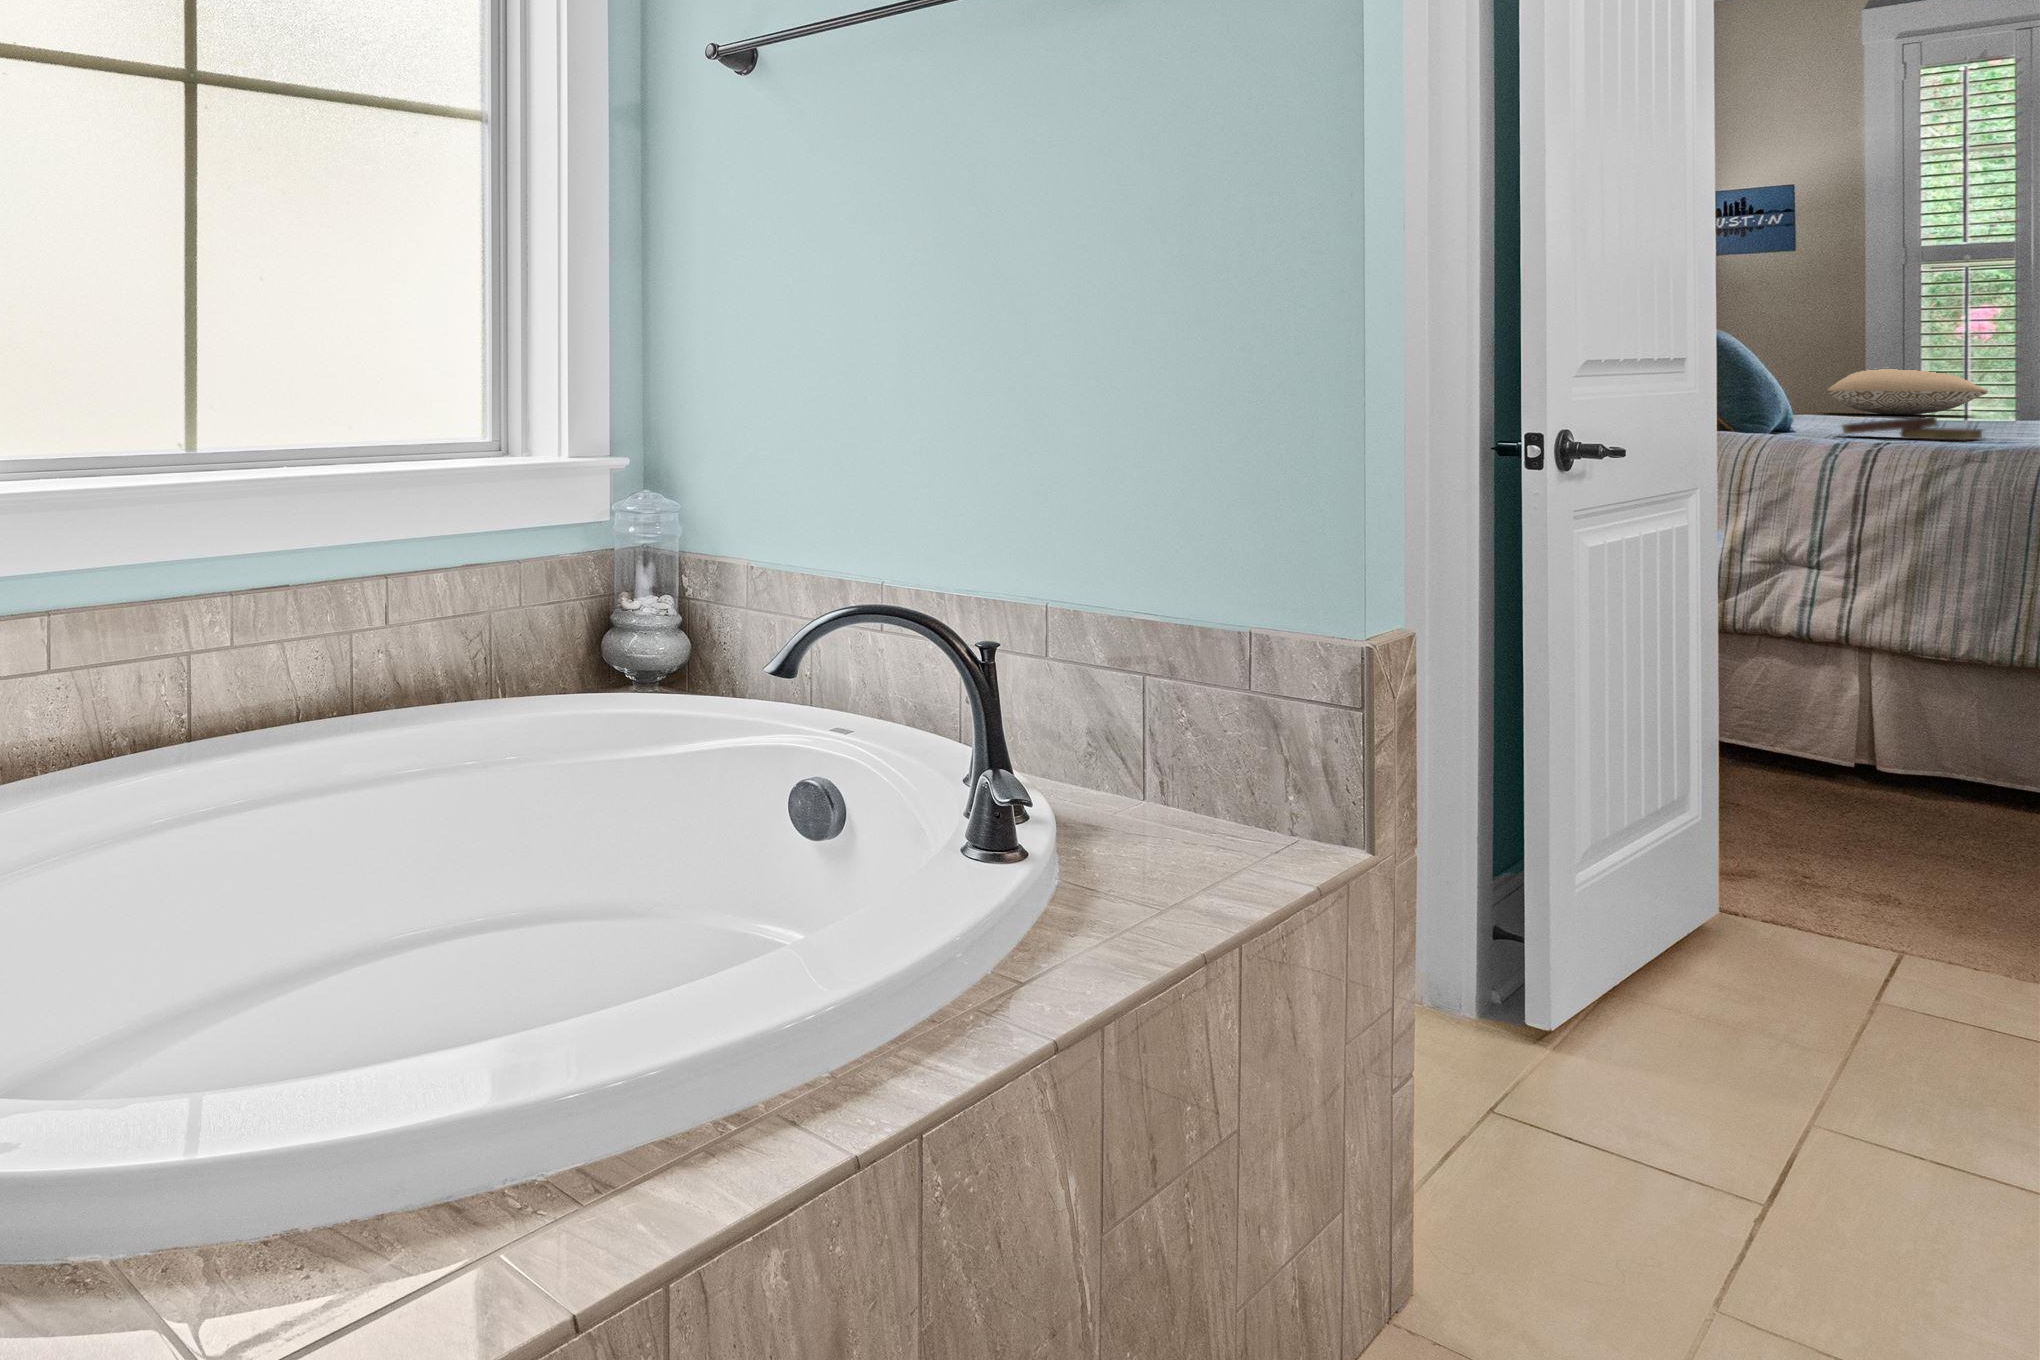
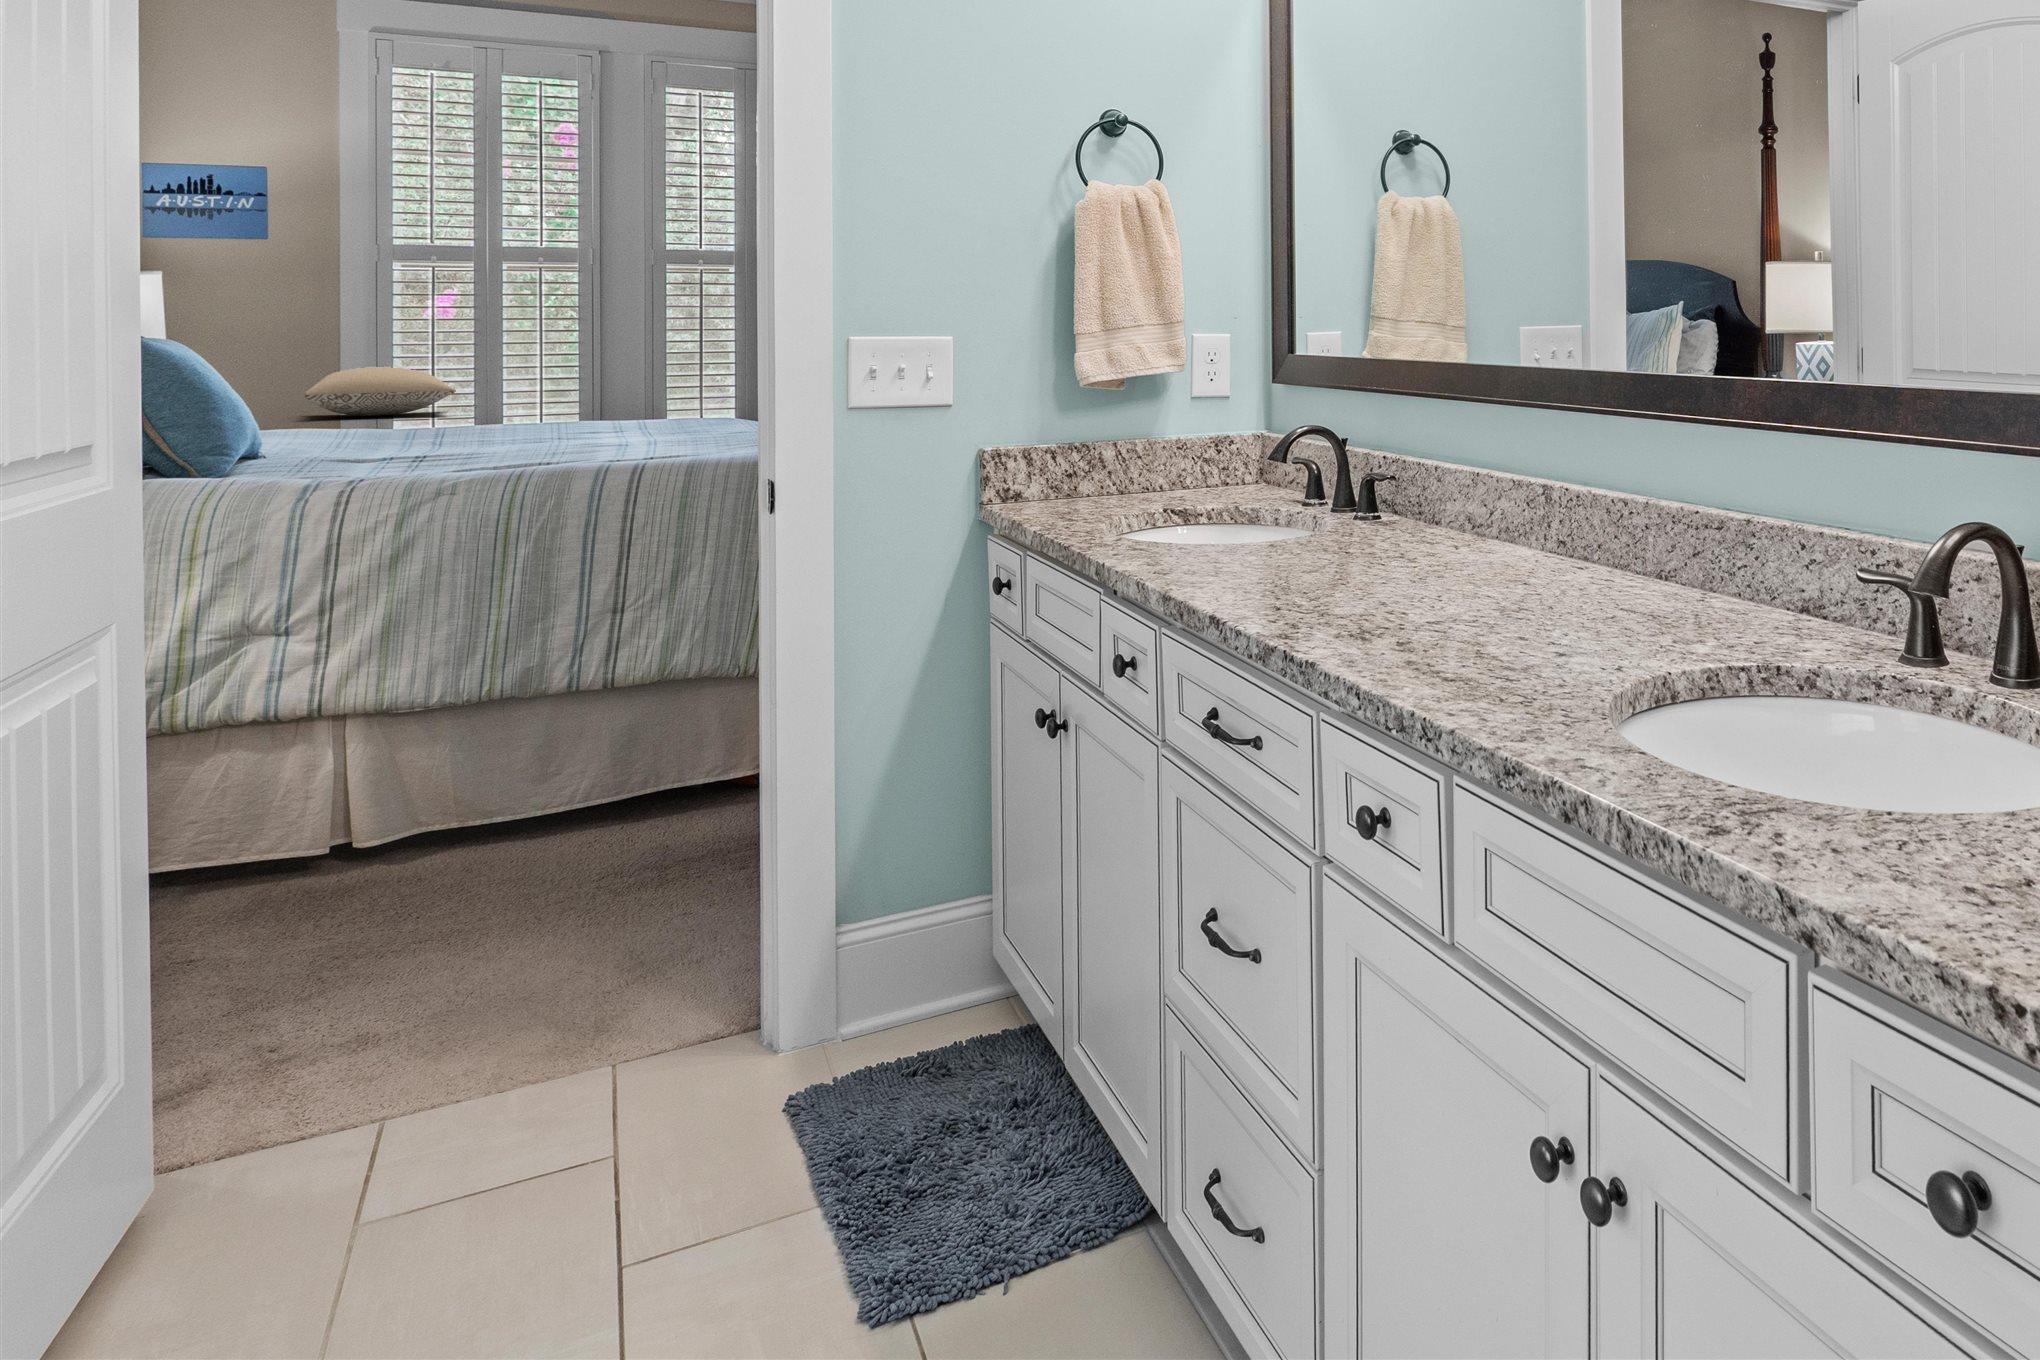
book: present [1842,416,1983,441] -> none [310,443,454,471]

